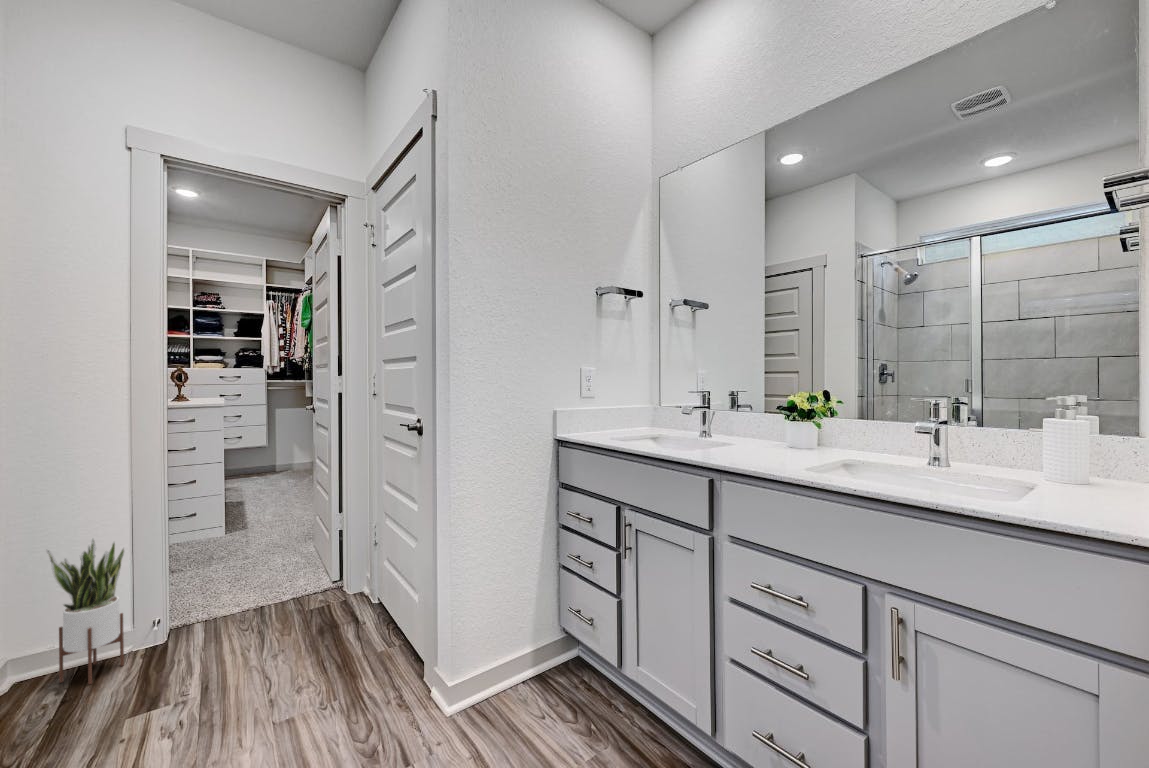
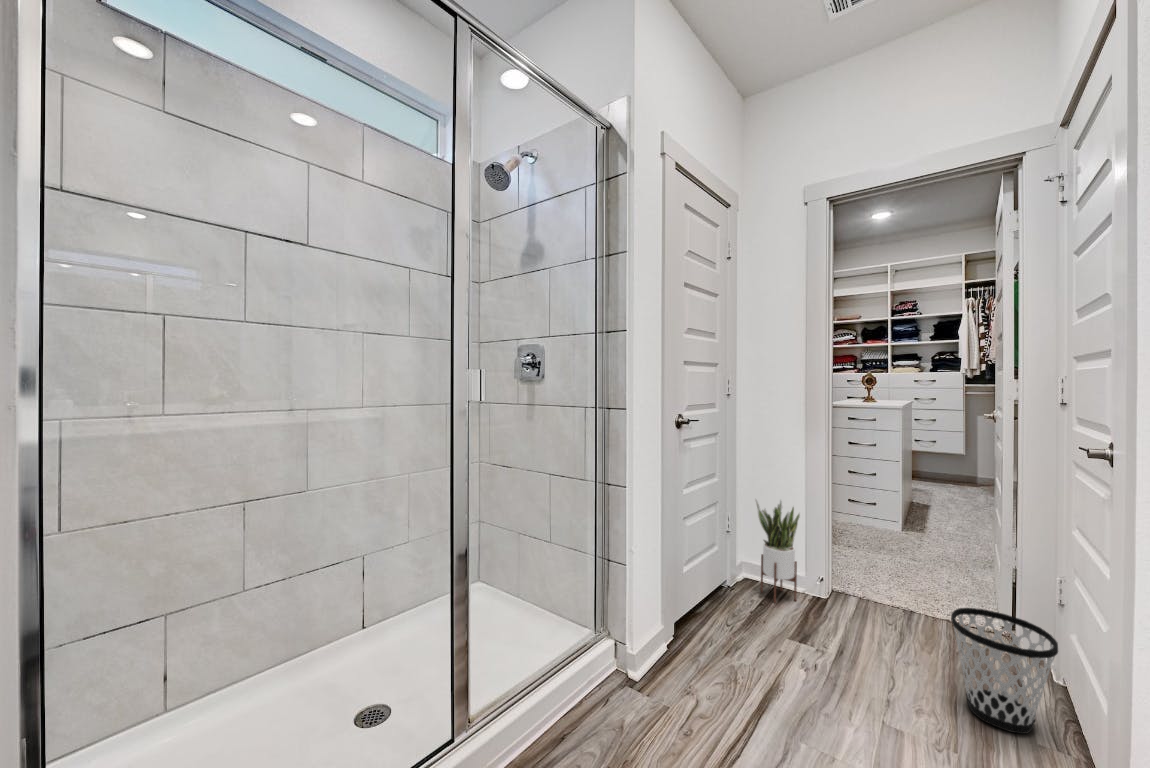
wastebasket: none [316,566,389,664] -> present [951,608,1058,734]

